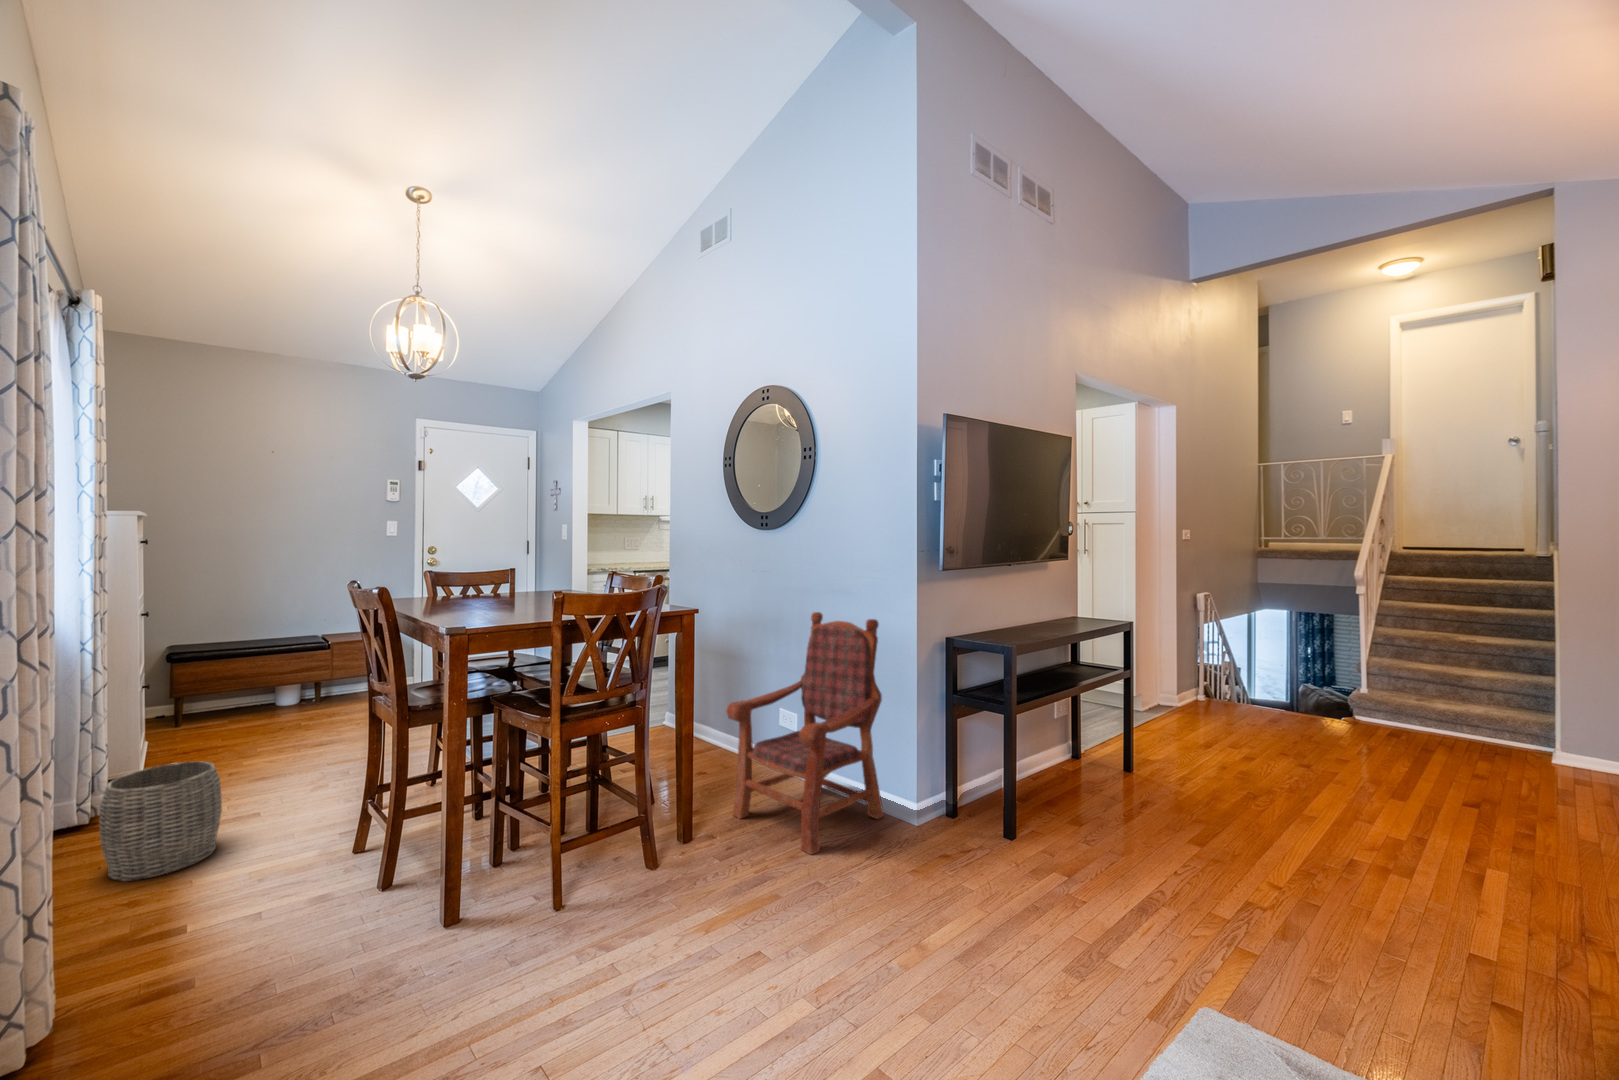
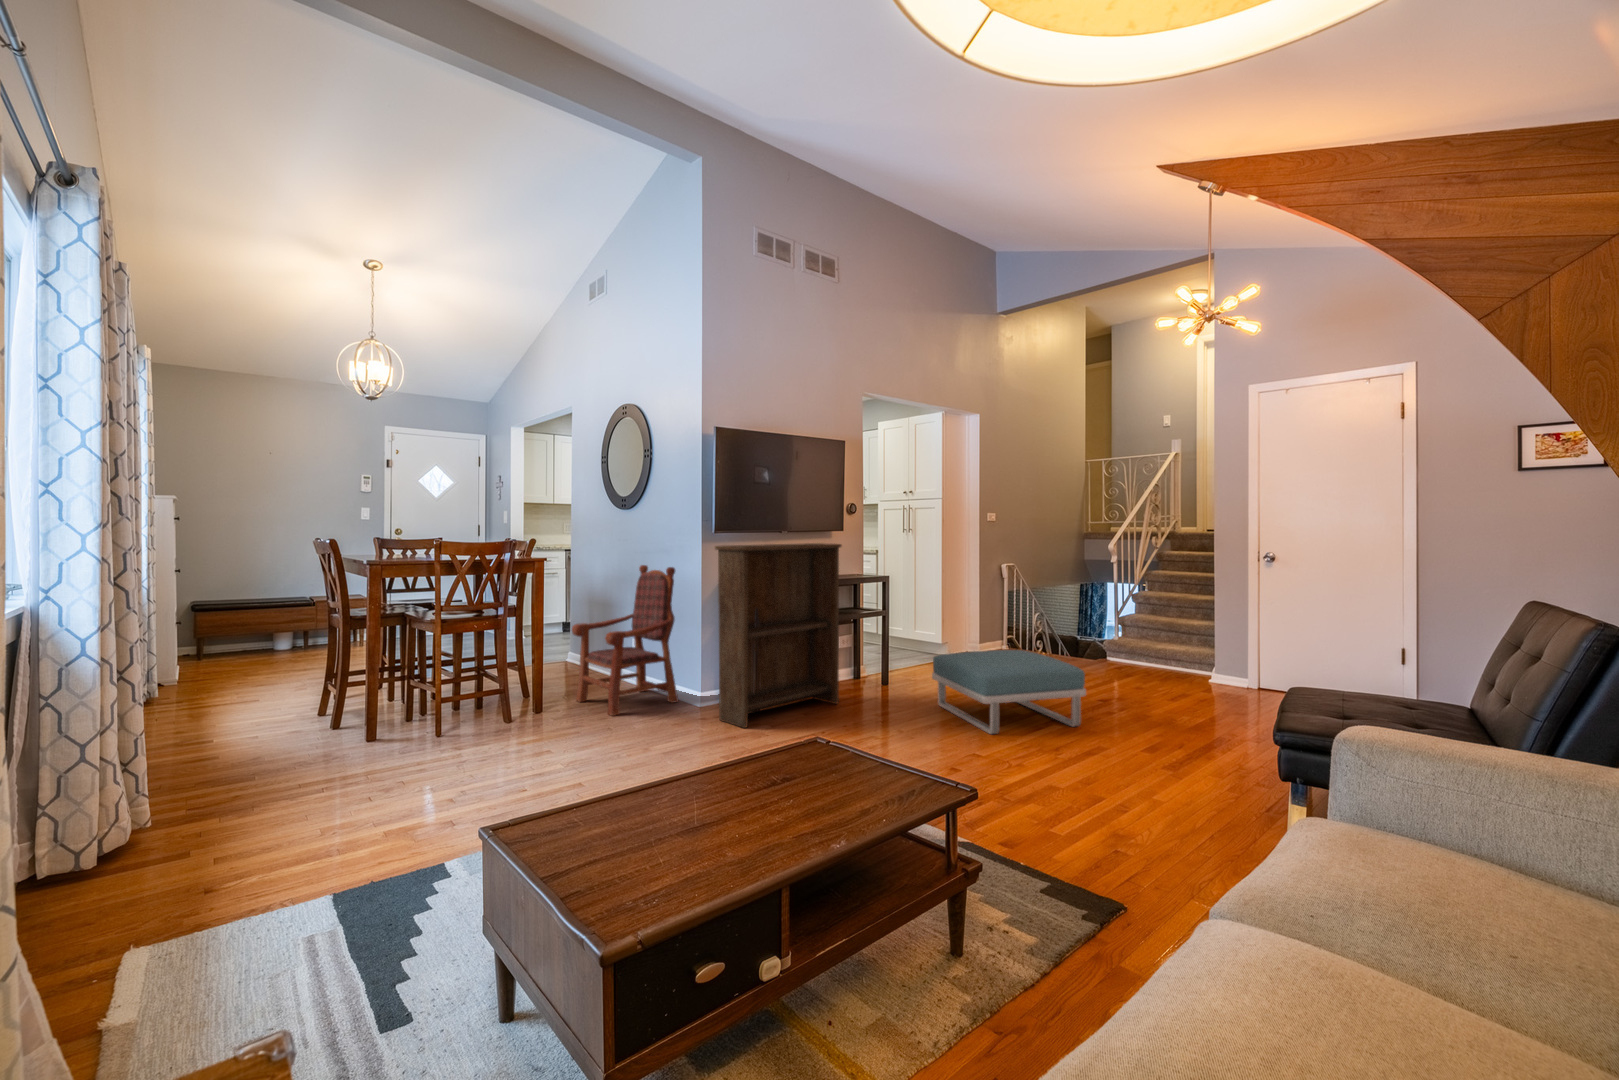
bookshelf: none [979,584,1128,888] -> present [715,543,842,728]
footstool: none [1261,737,1560,901] -> present [932,650,1086,734]
woven basket: present [99,761,222,881] -> none [161,657,235,722]

